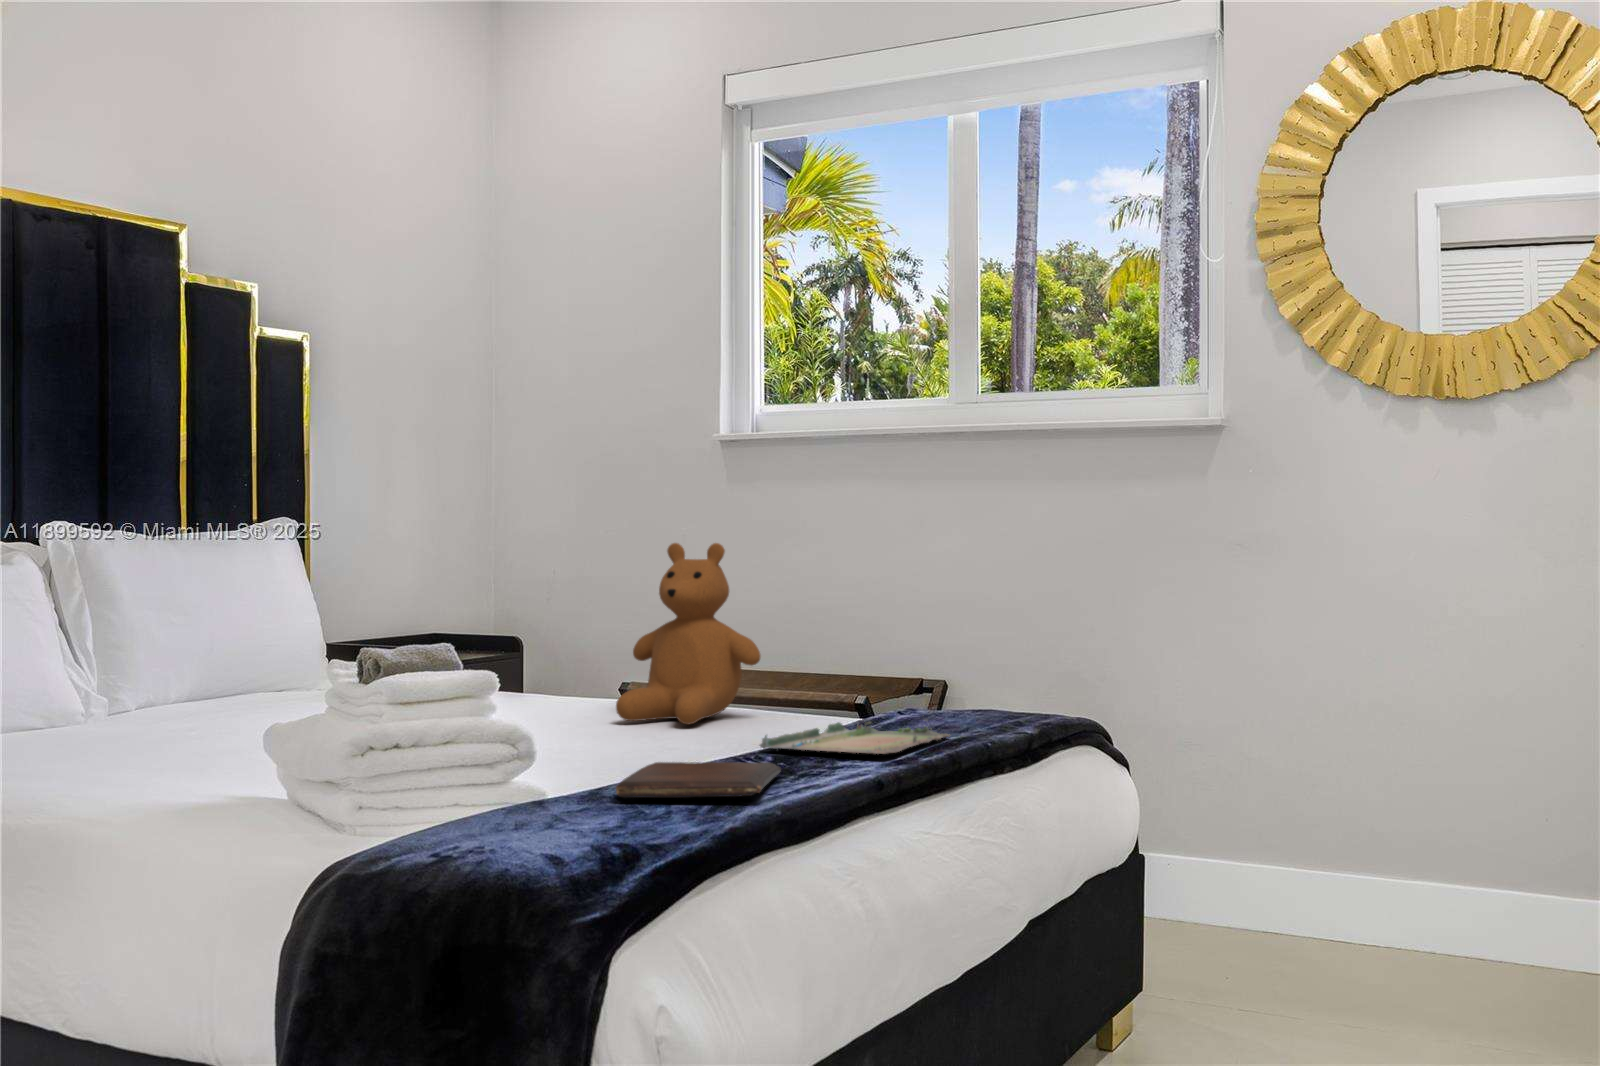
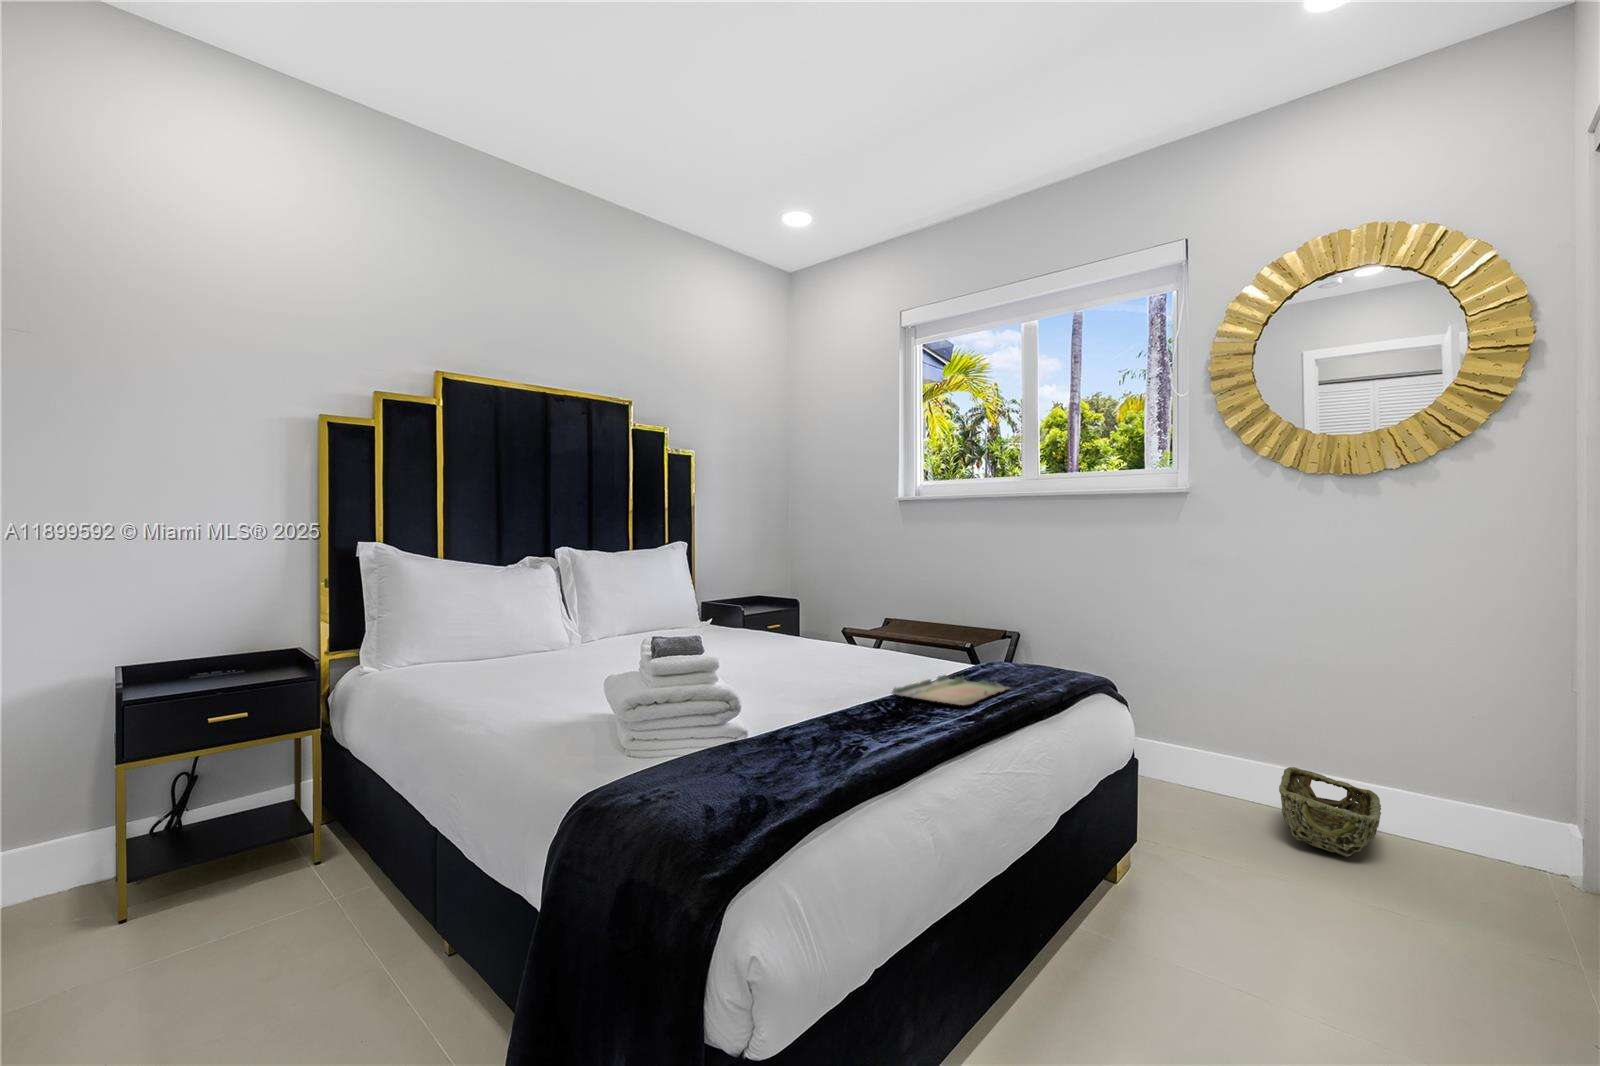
teddy bear: present [616,543,760,724] -> none [821,566,902,671]
book: present [616,762,781,798] -> none [787,708,895,743]
woven basket: none [1353,875,1496,998] -> present [1279,767,1381,857]

